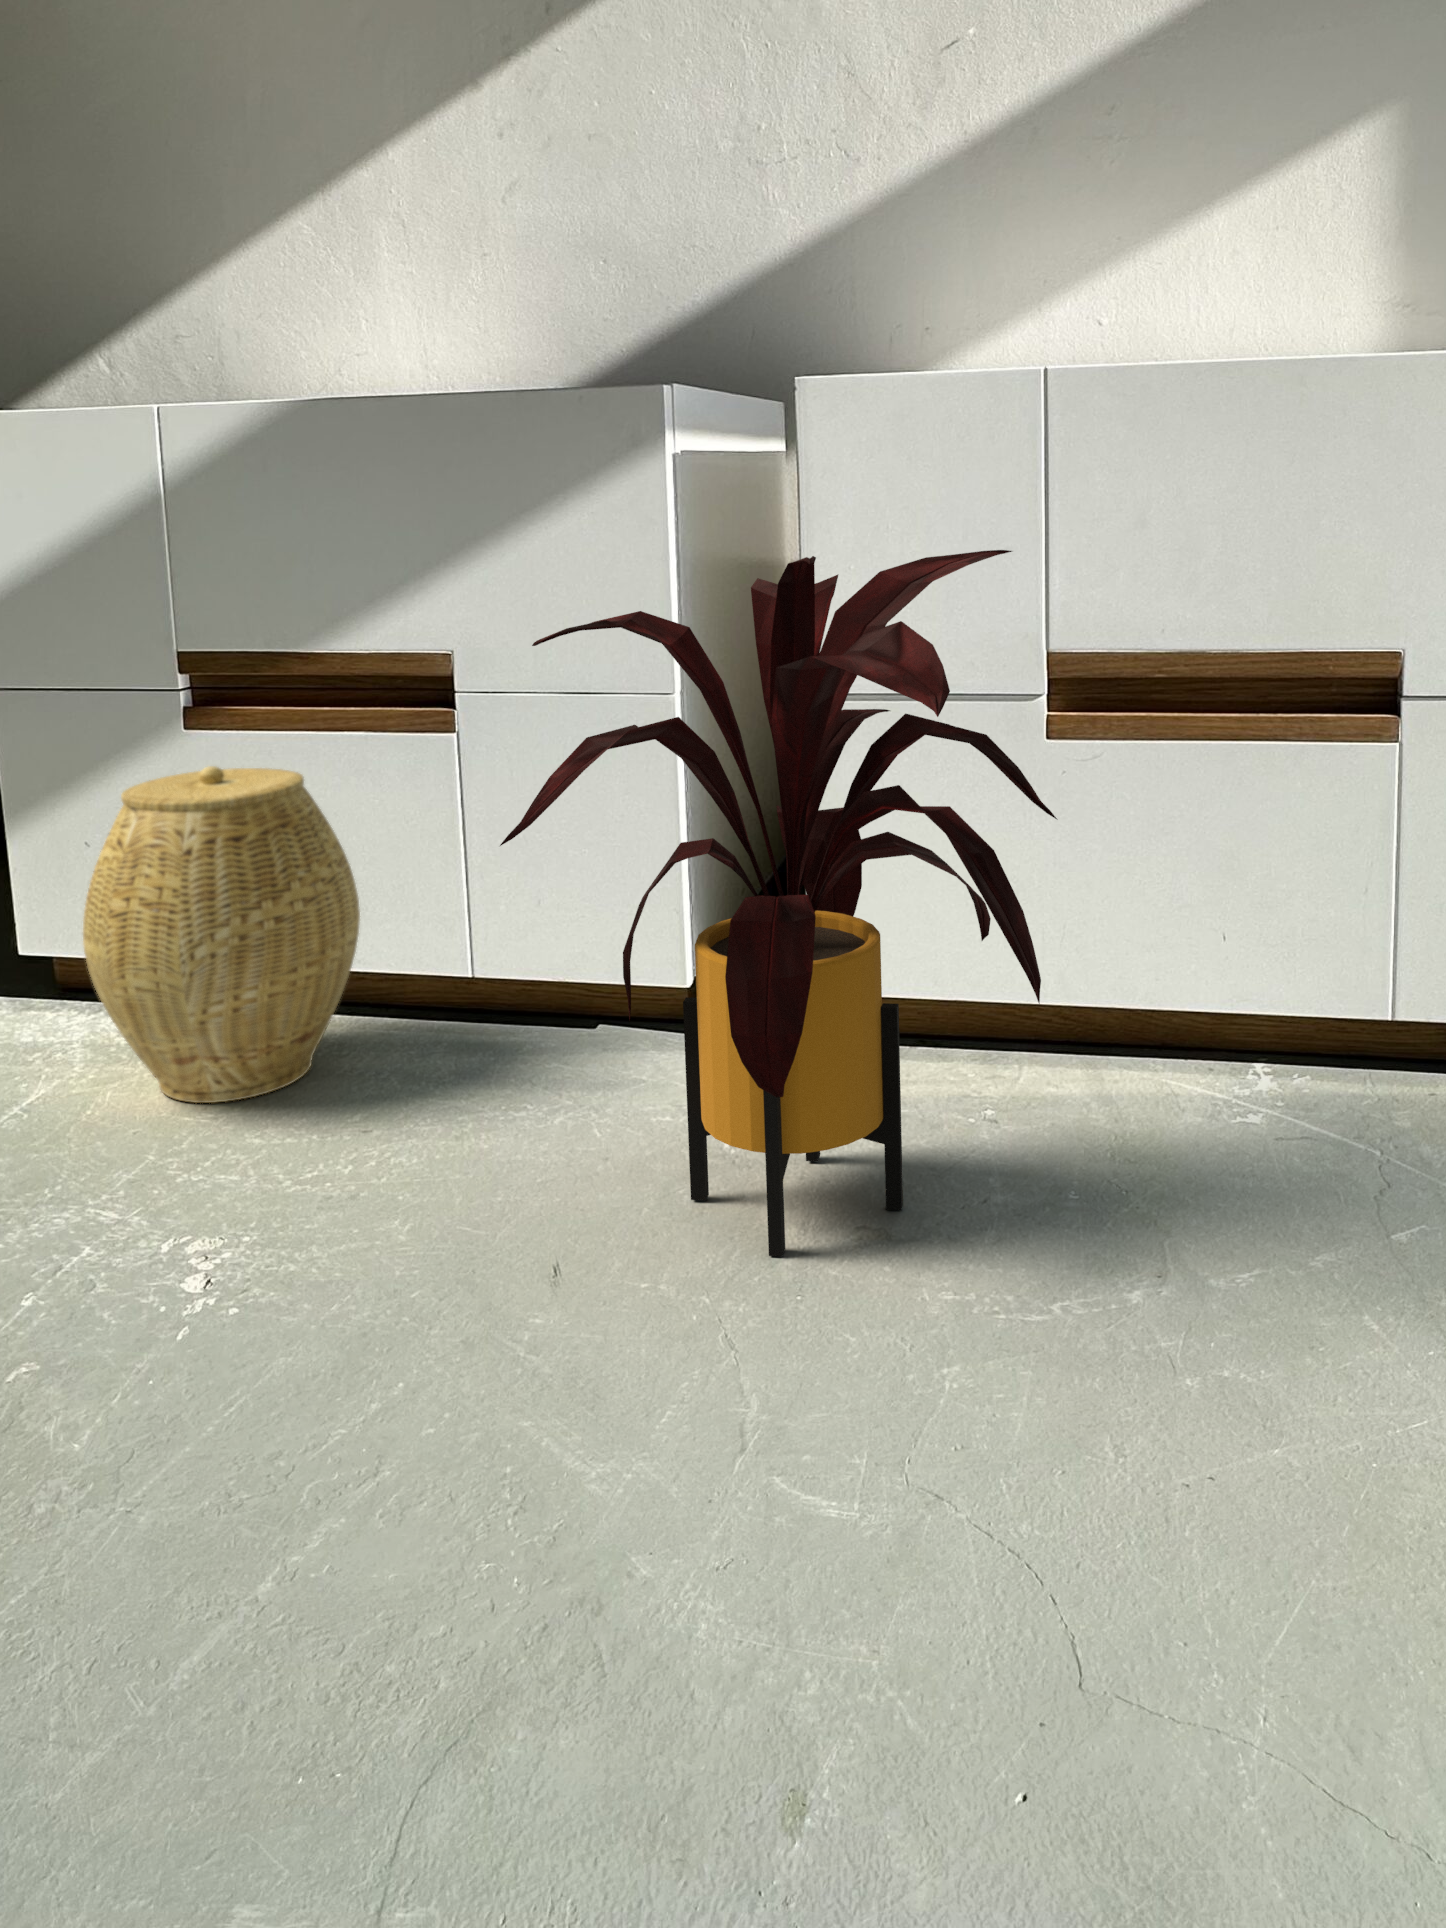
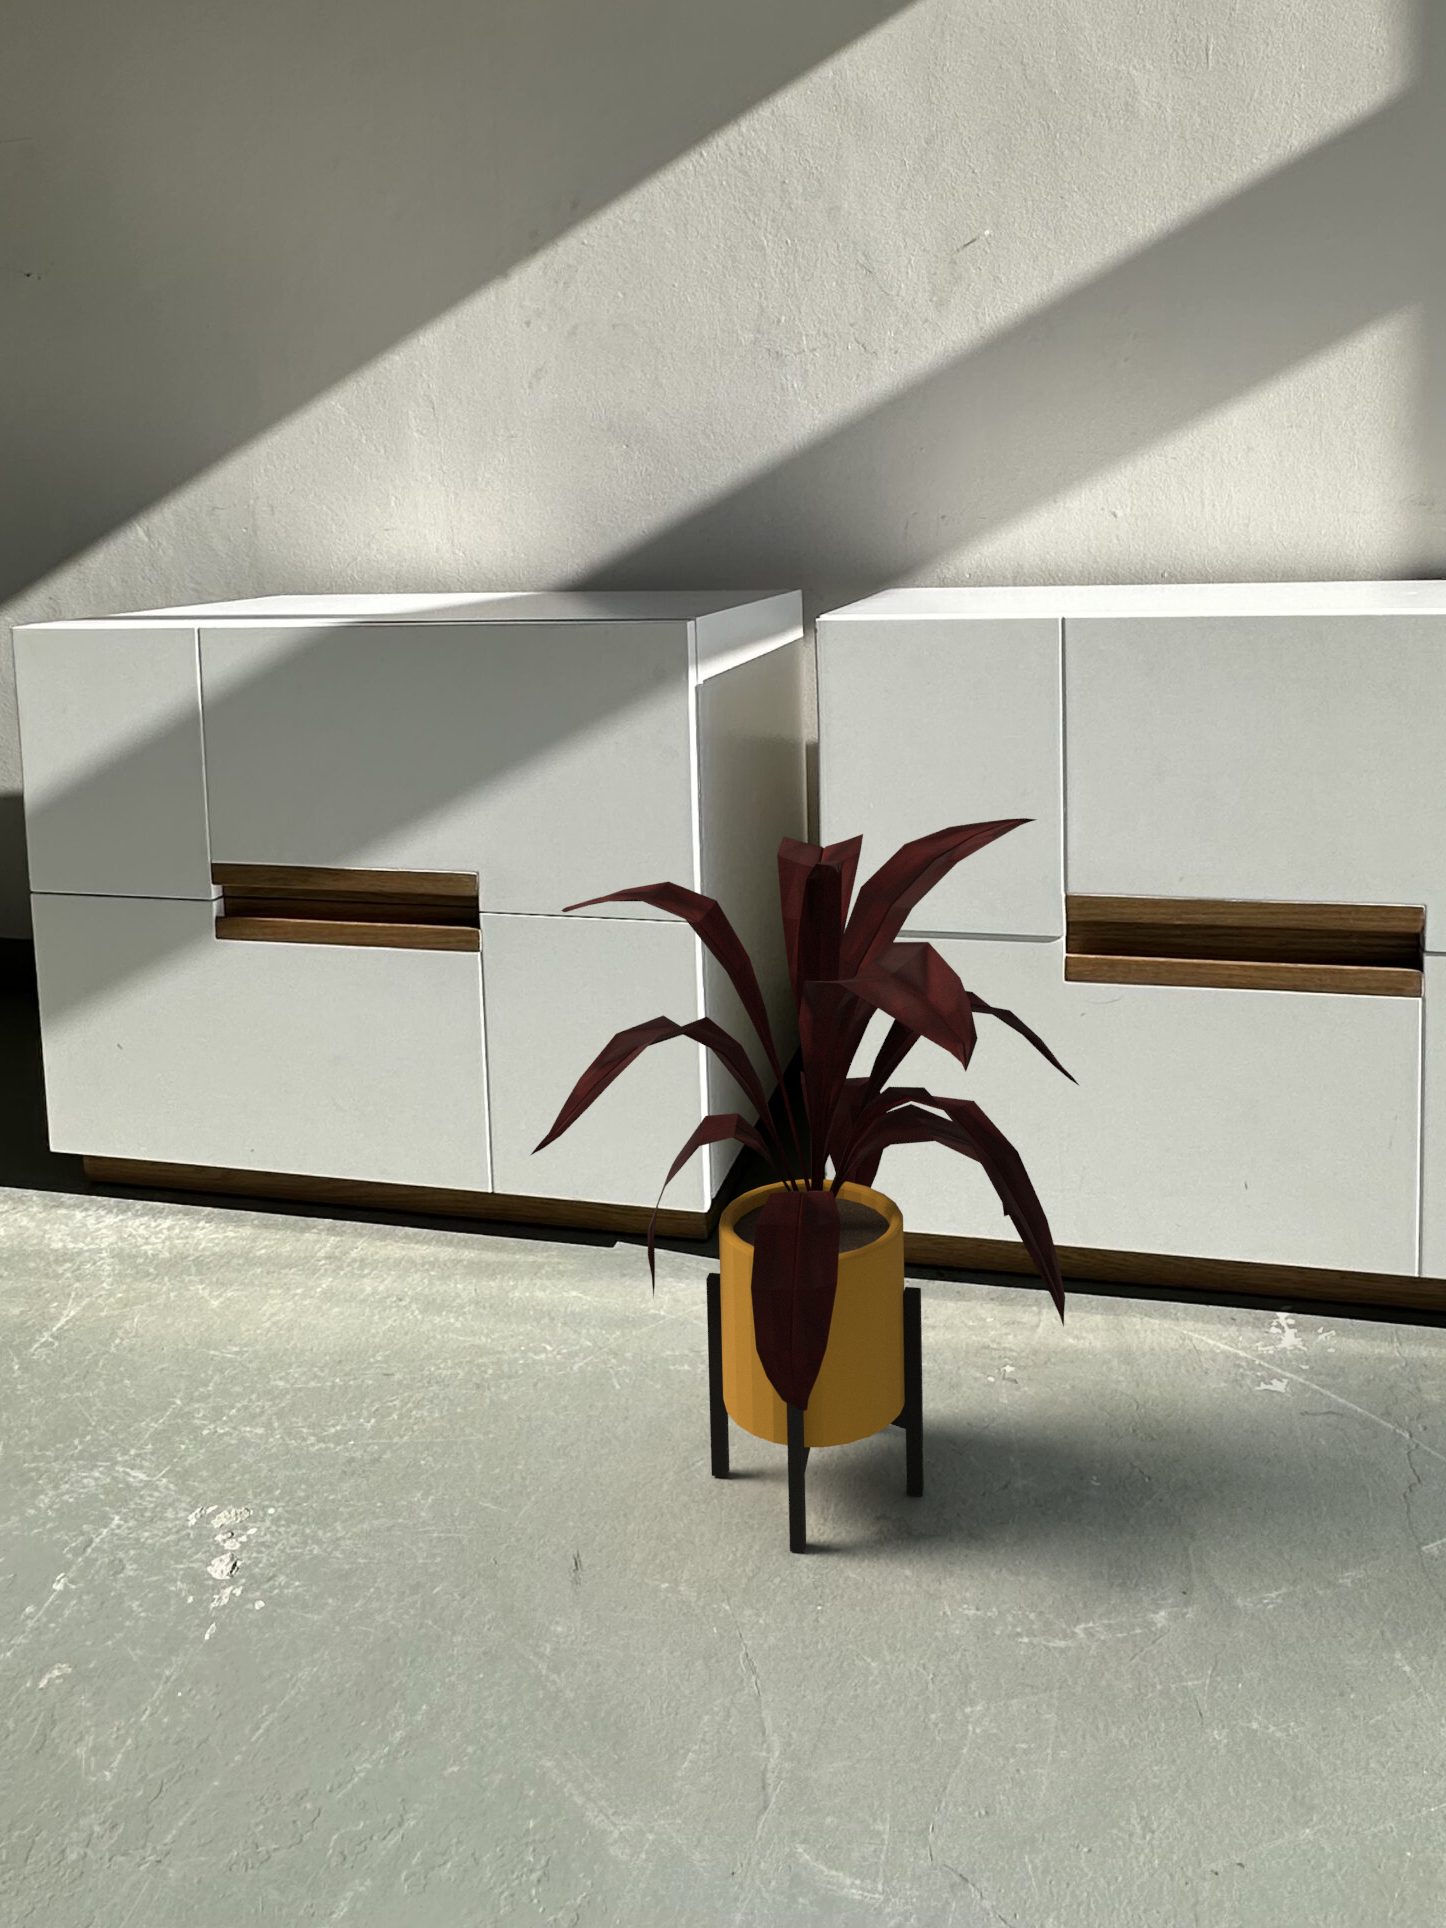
woven basket: present [83,766,360,1103] -> none [115,989,385,1335]

